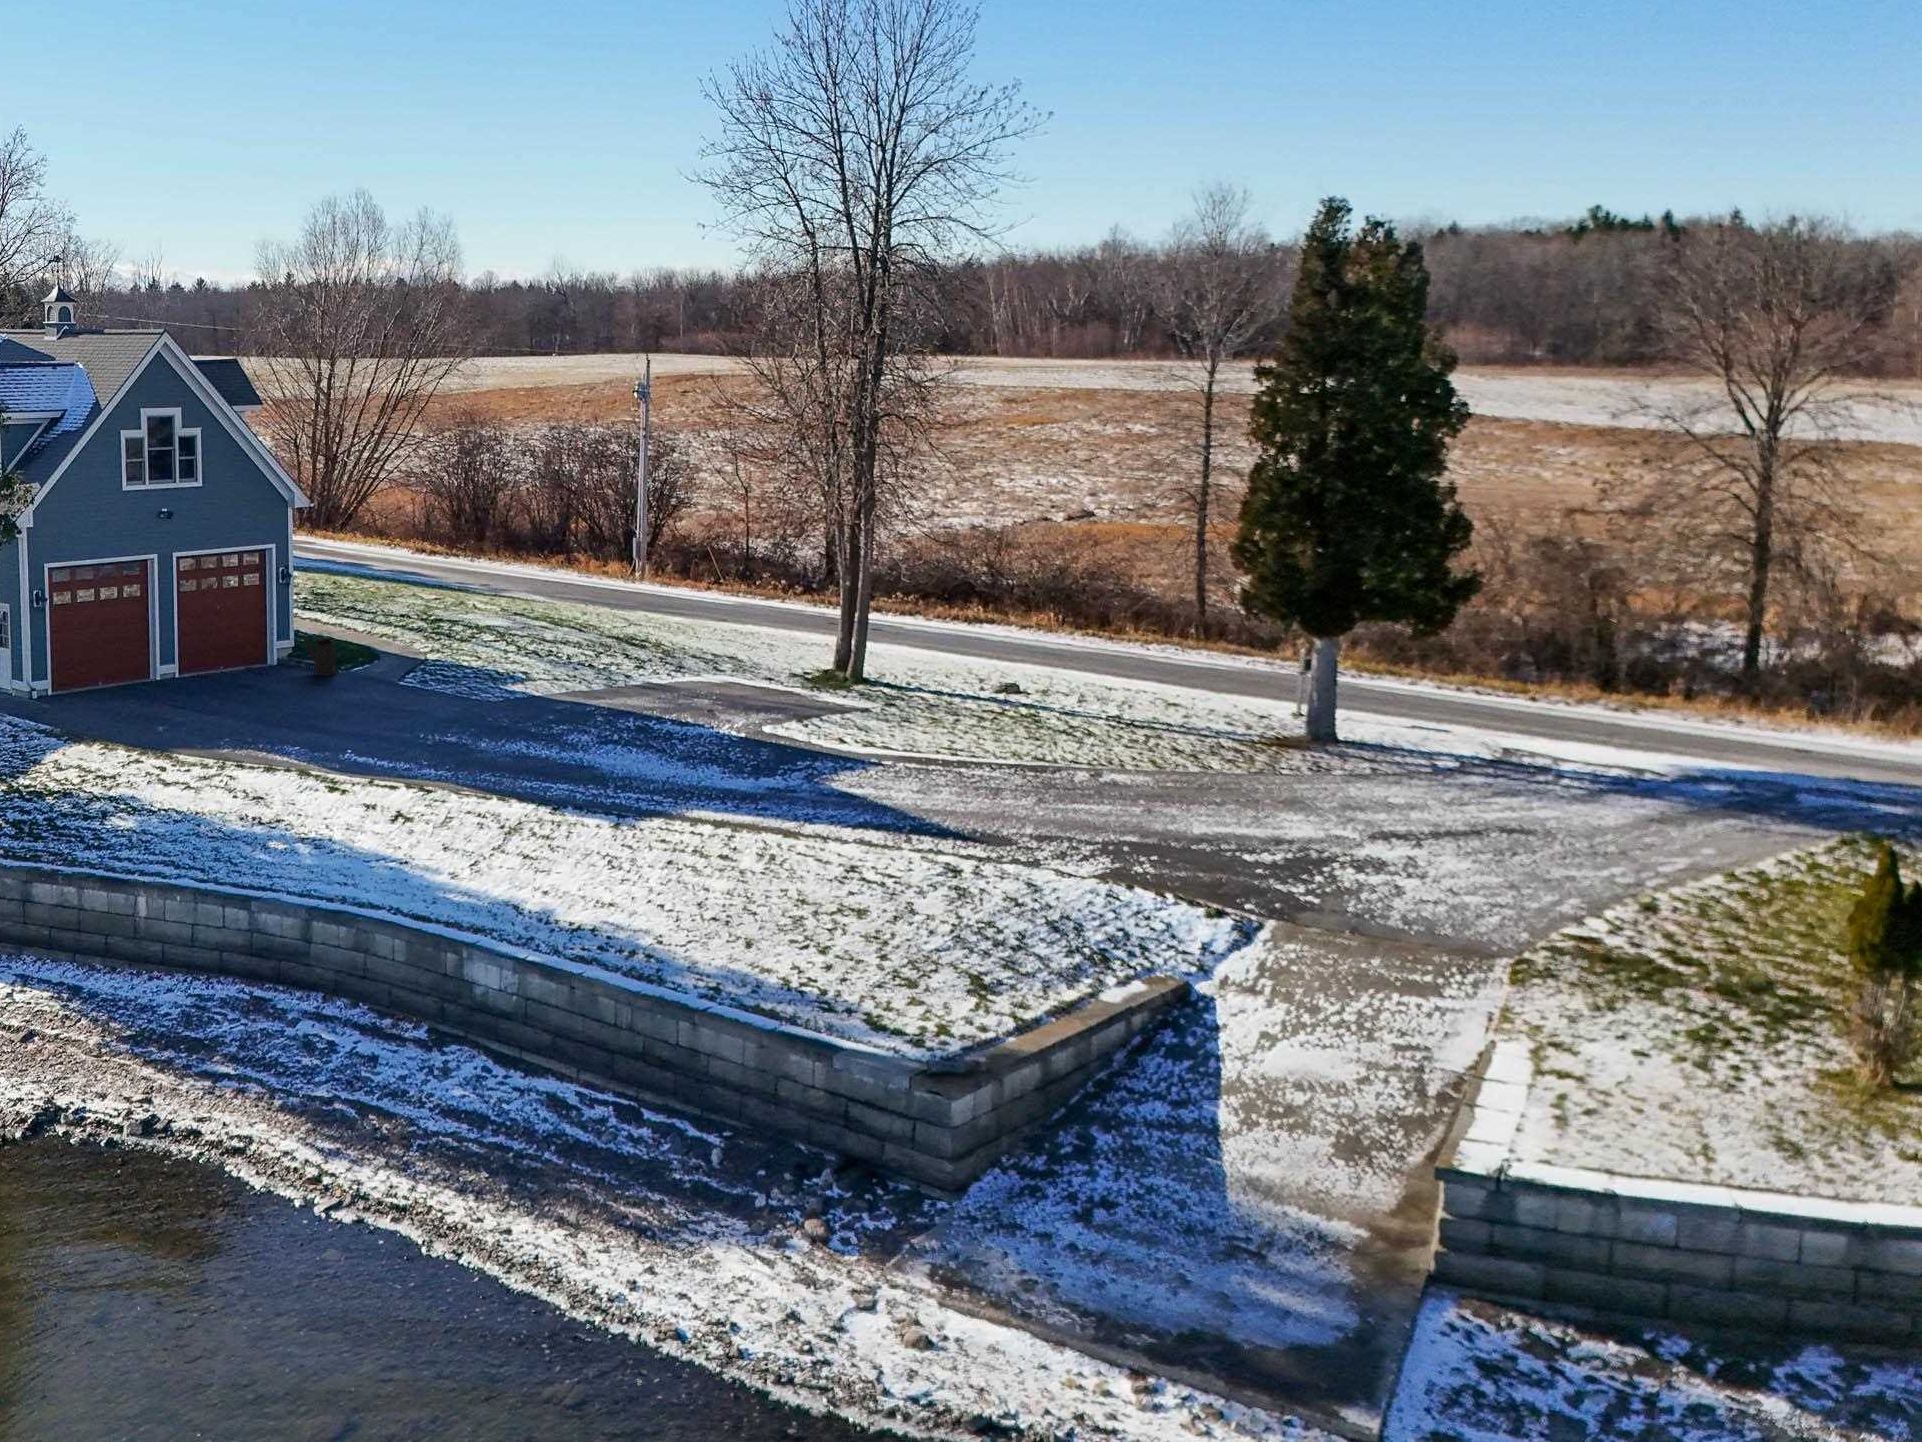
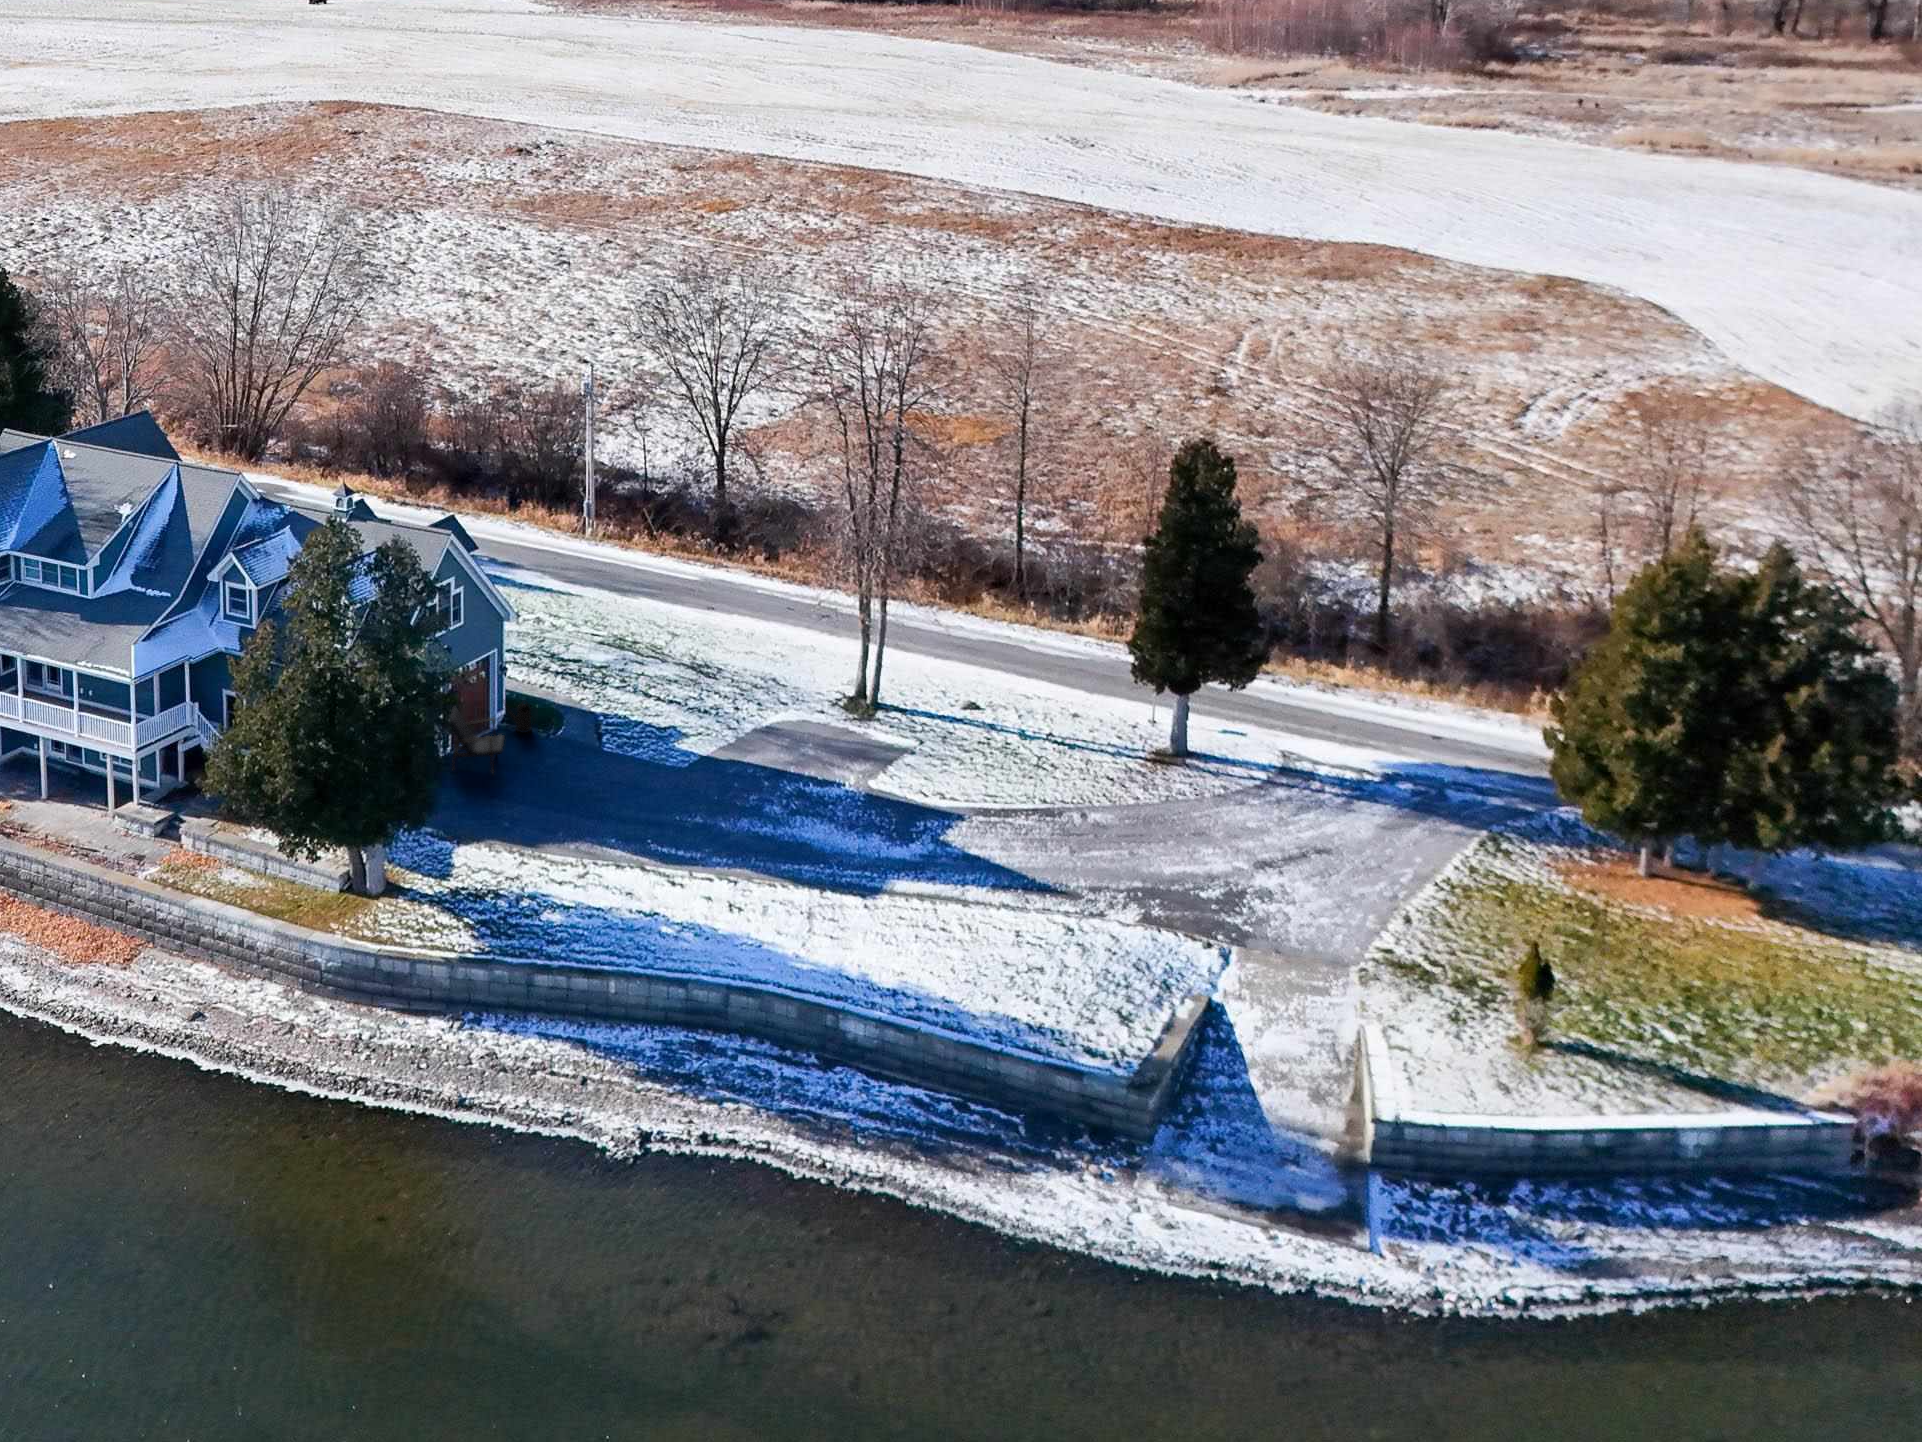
lounge chair: none [176,616,267,705] -> present [449,707,505,772]

